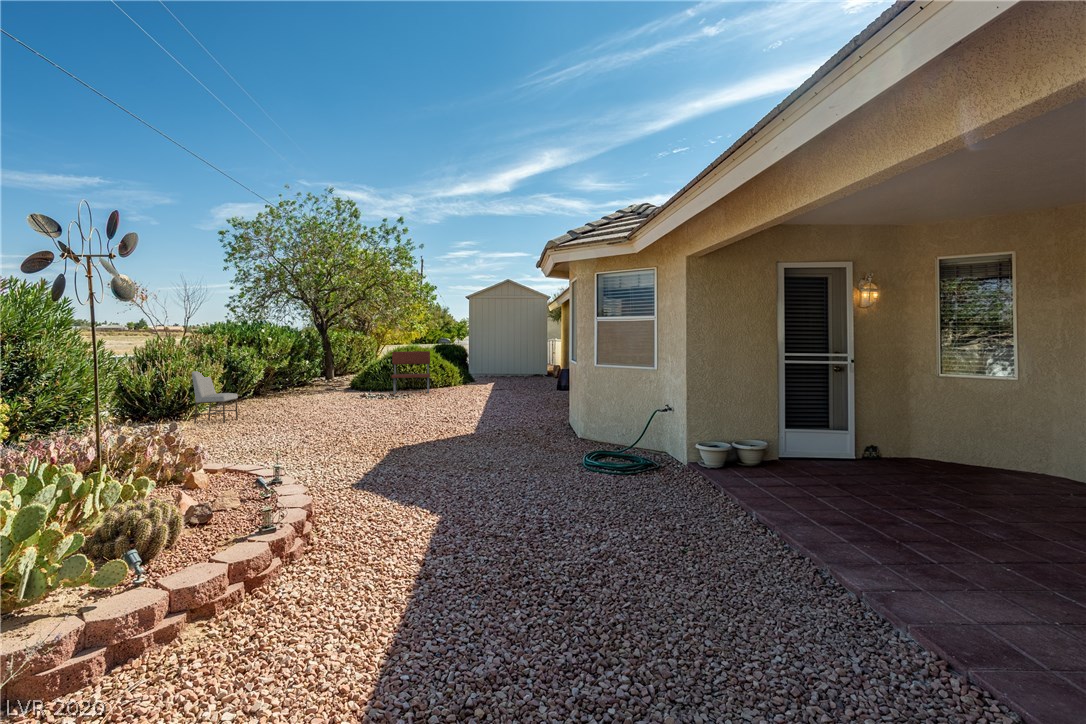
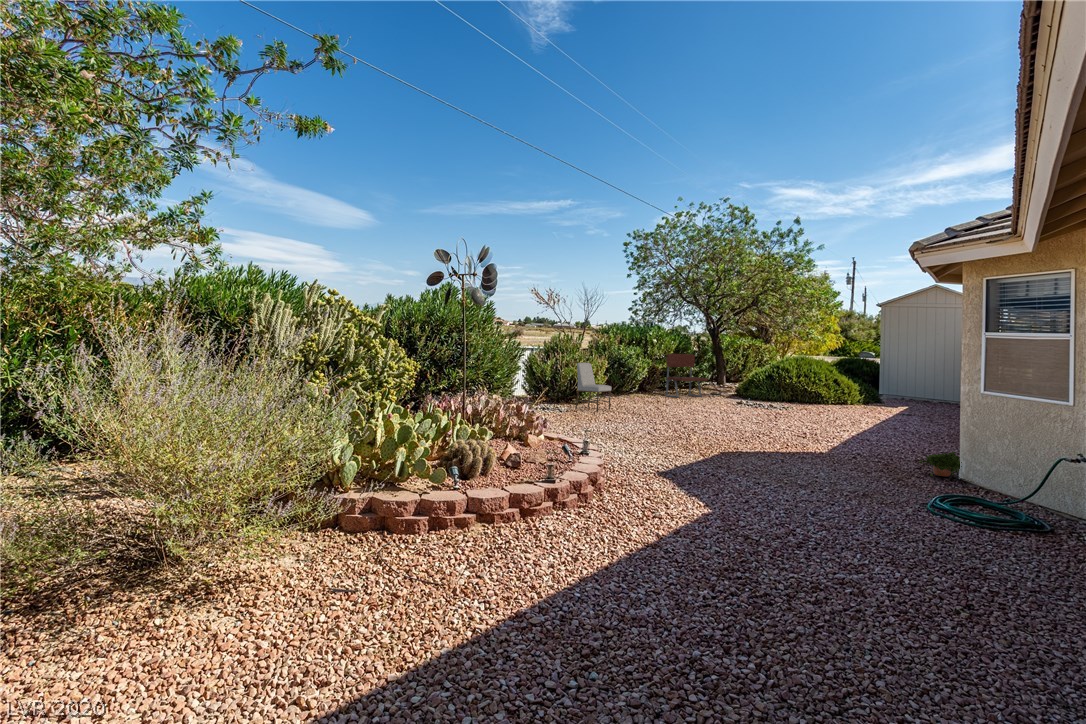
bench: present [391,351,430,394] -> present [666,354,708,398]
potted plant: none [546,416,580,438] -> present [919,452,962,476]

